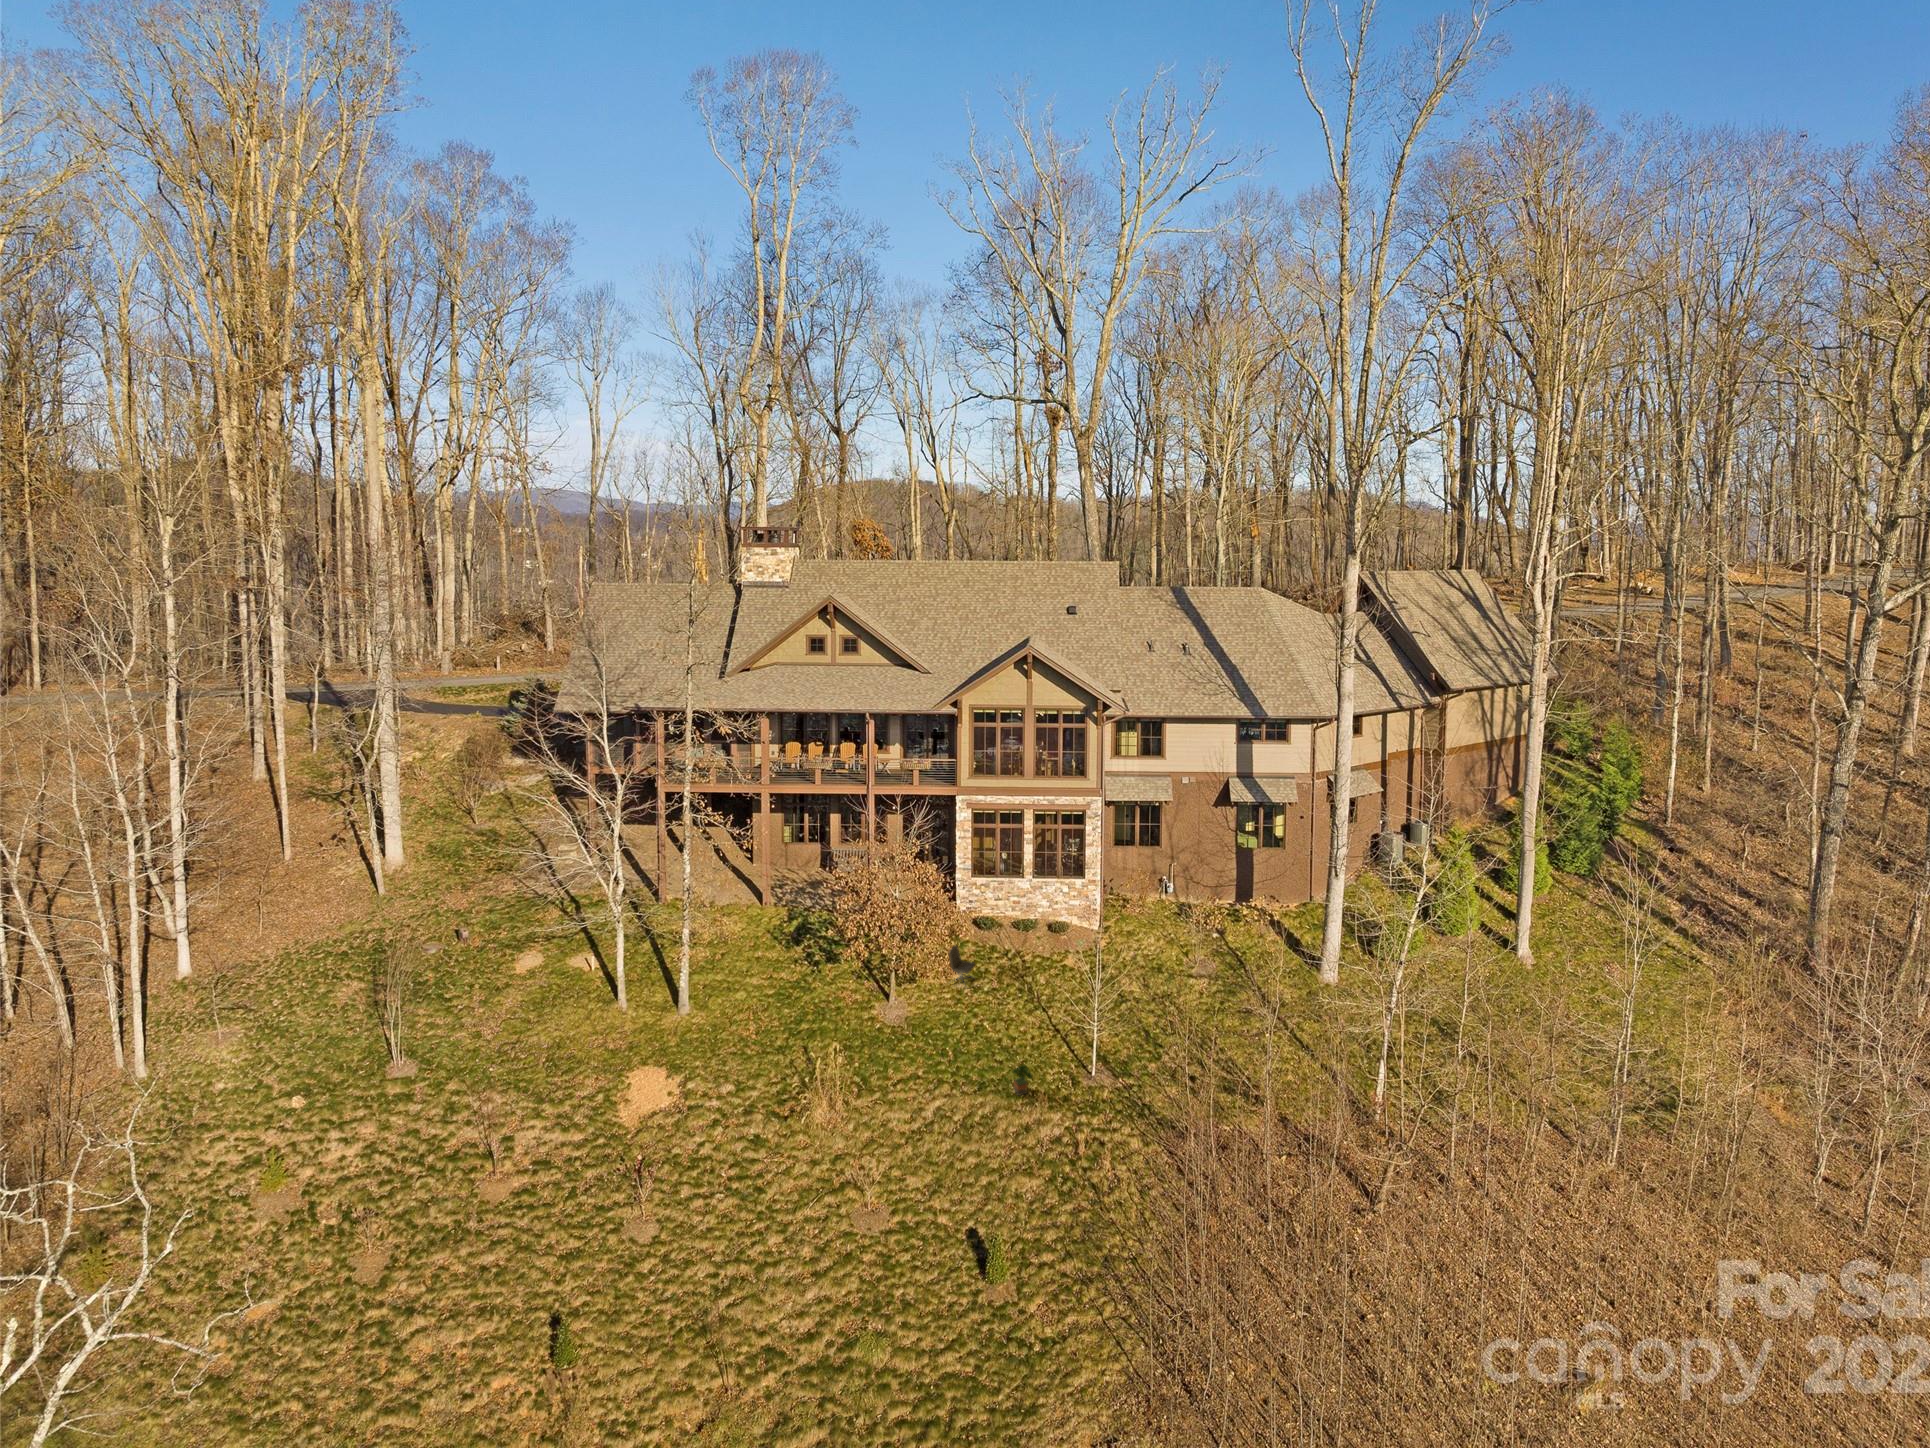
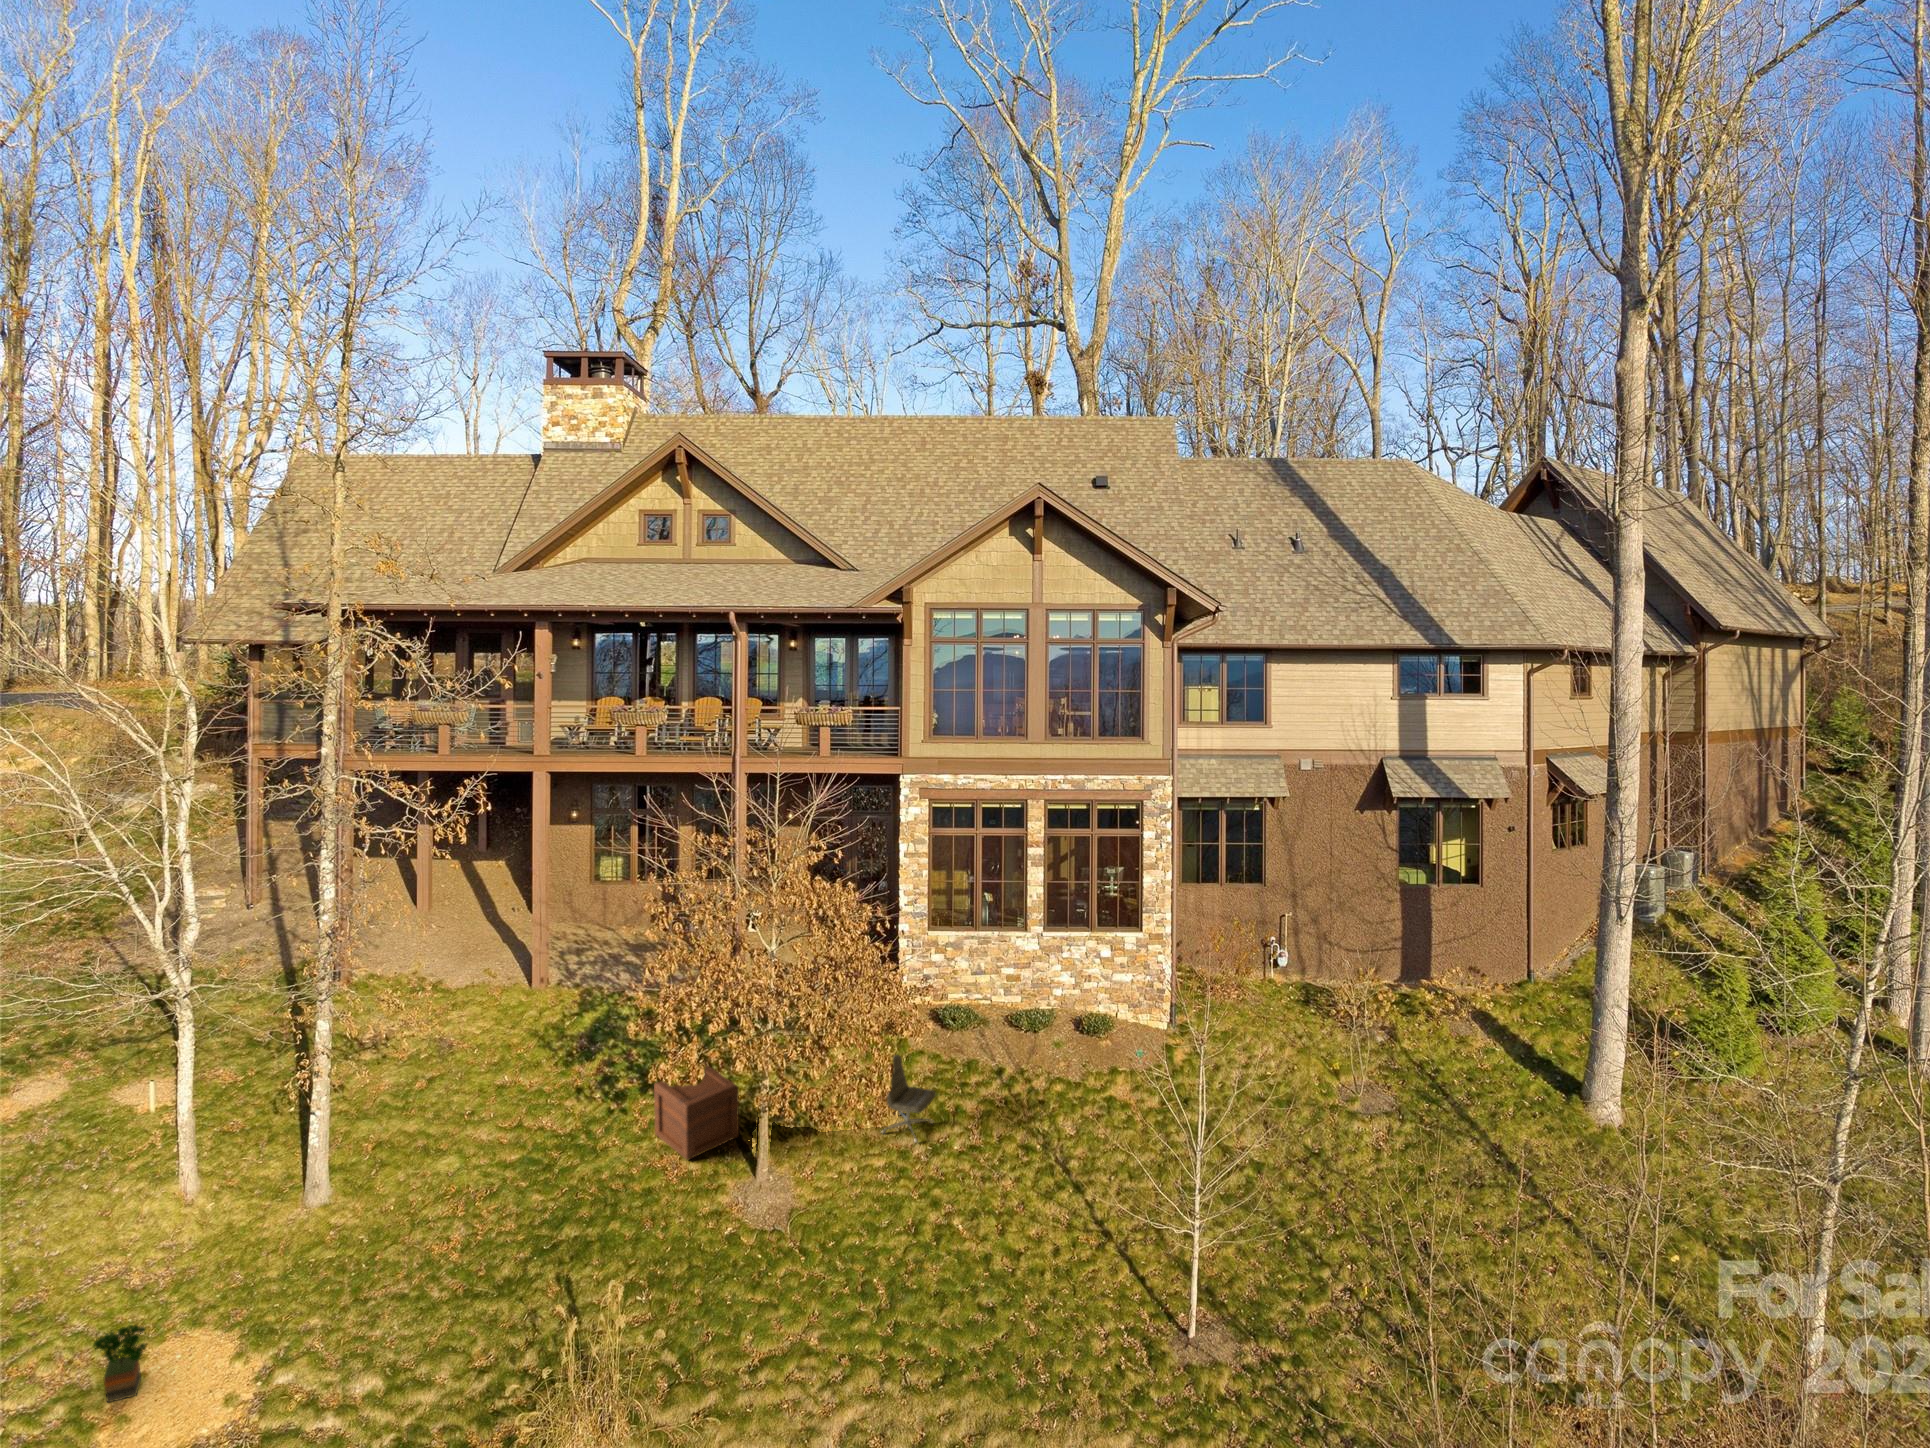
wooden crate: none [836,949,878,996] -> present [654,1065,739,1160]
potted tree: present [1013,1065,1032,1095] -> present [93,1325,146,1402]

